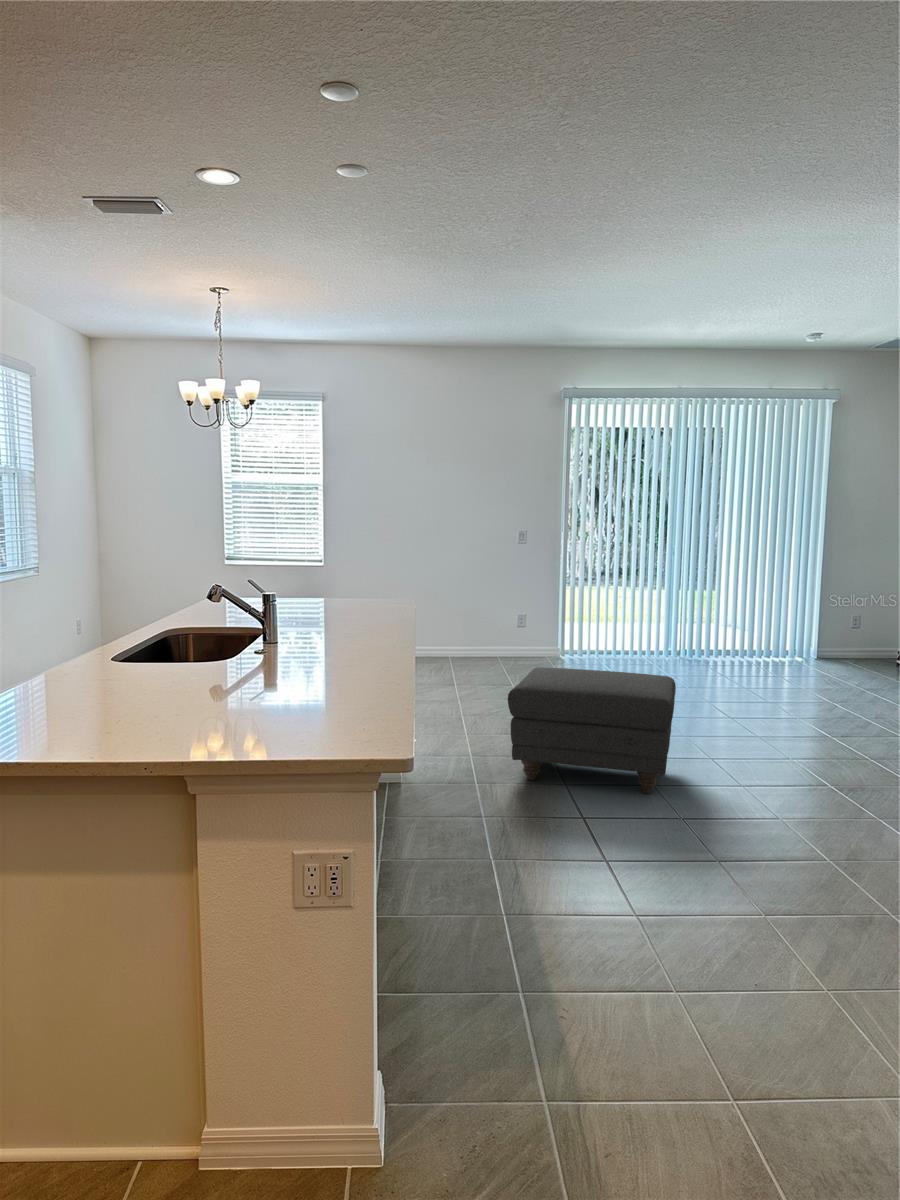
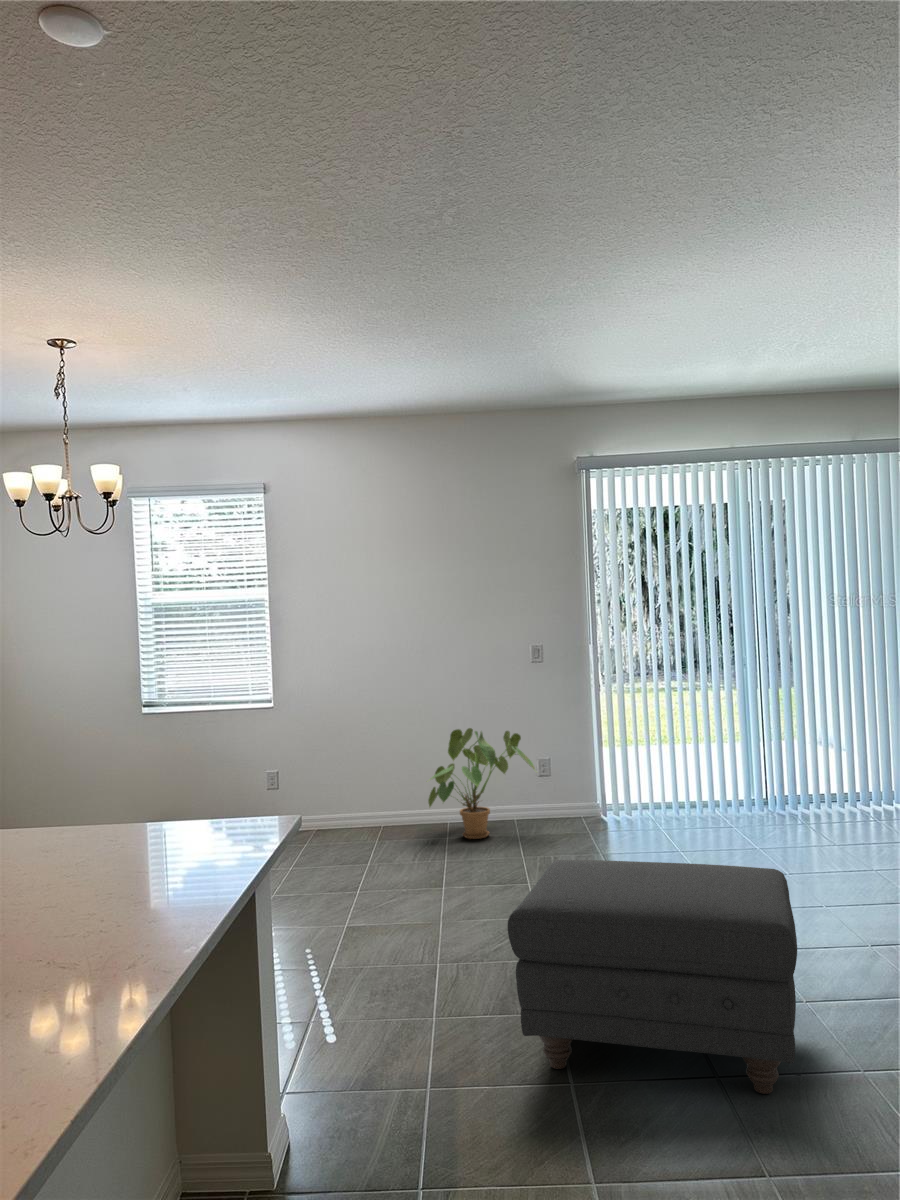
house plant: none [436,588,517,667] -> present [428,728,535,839]

